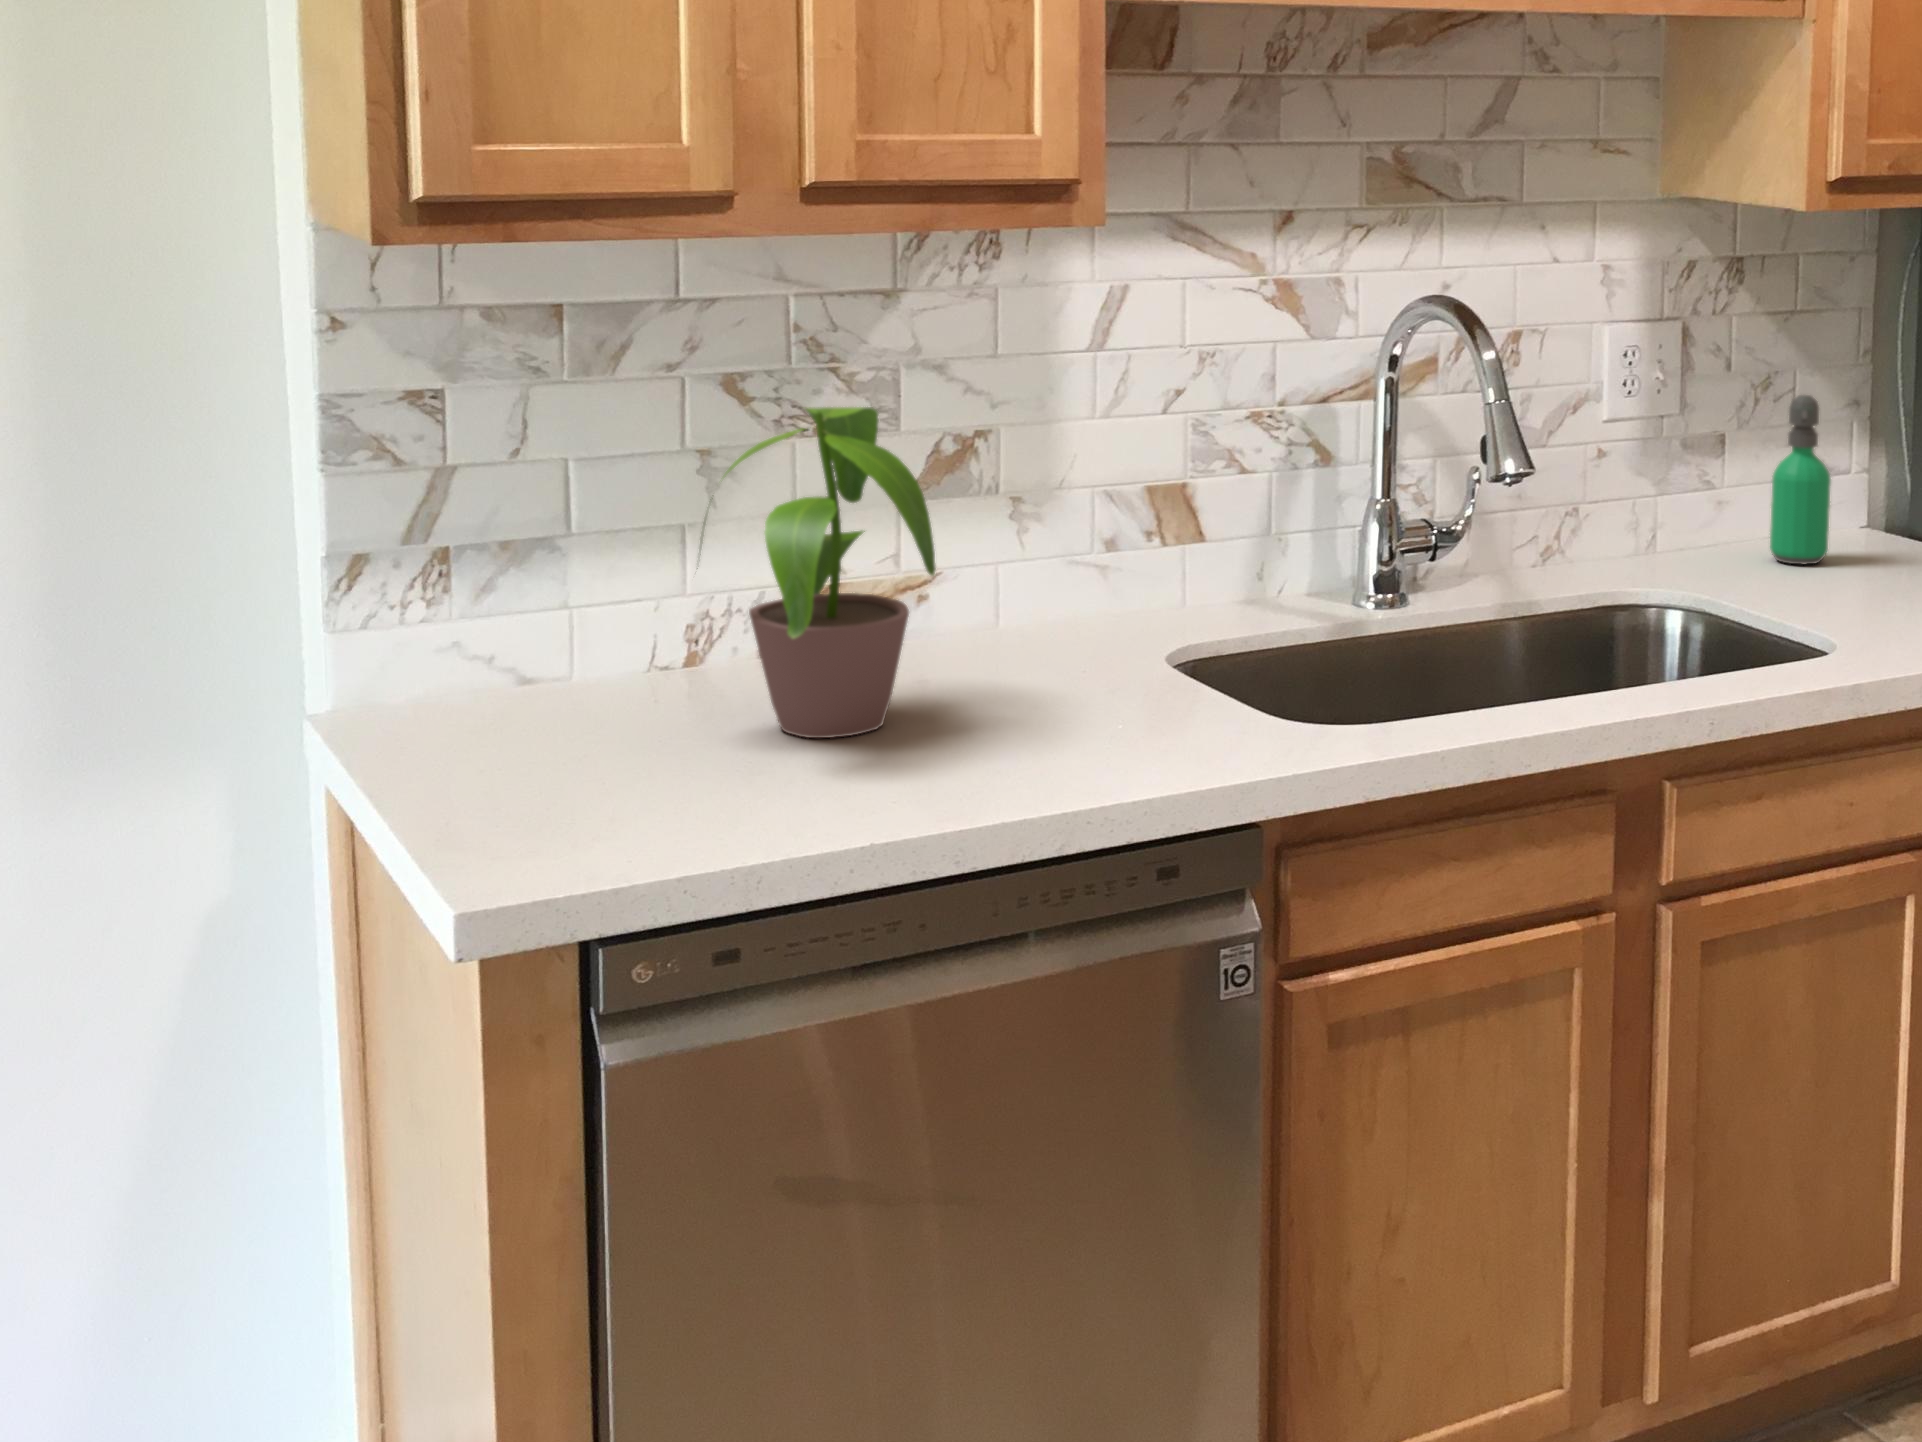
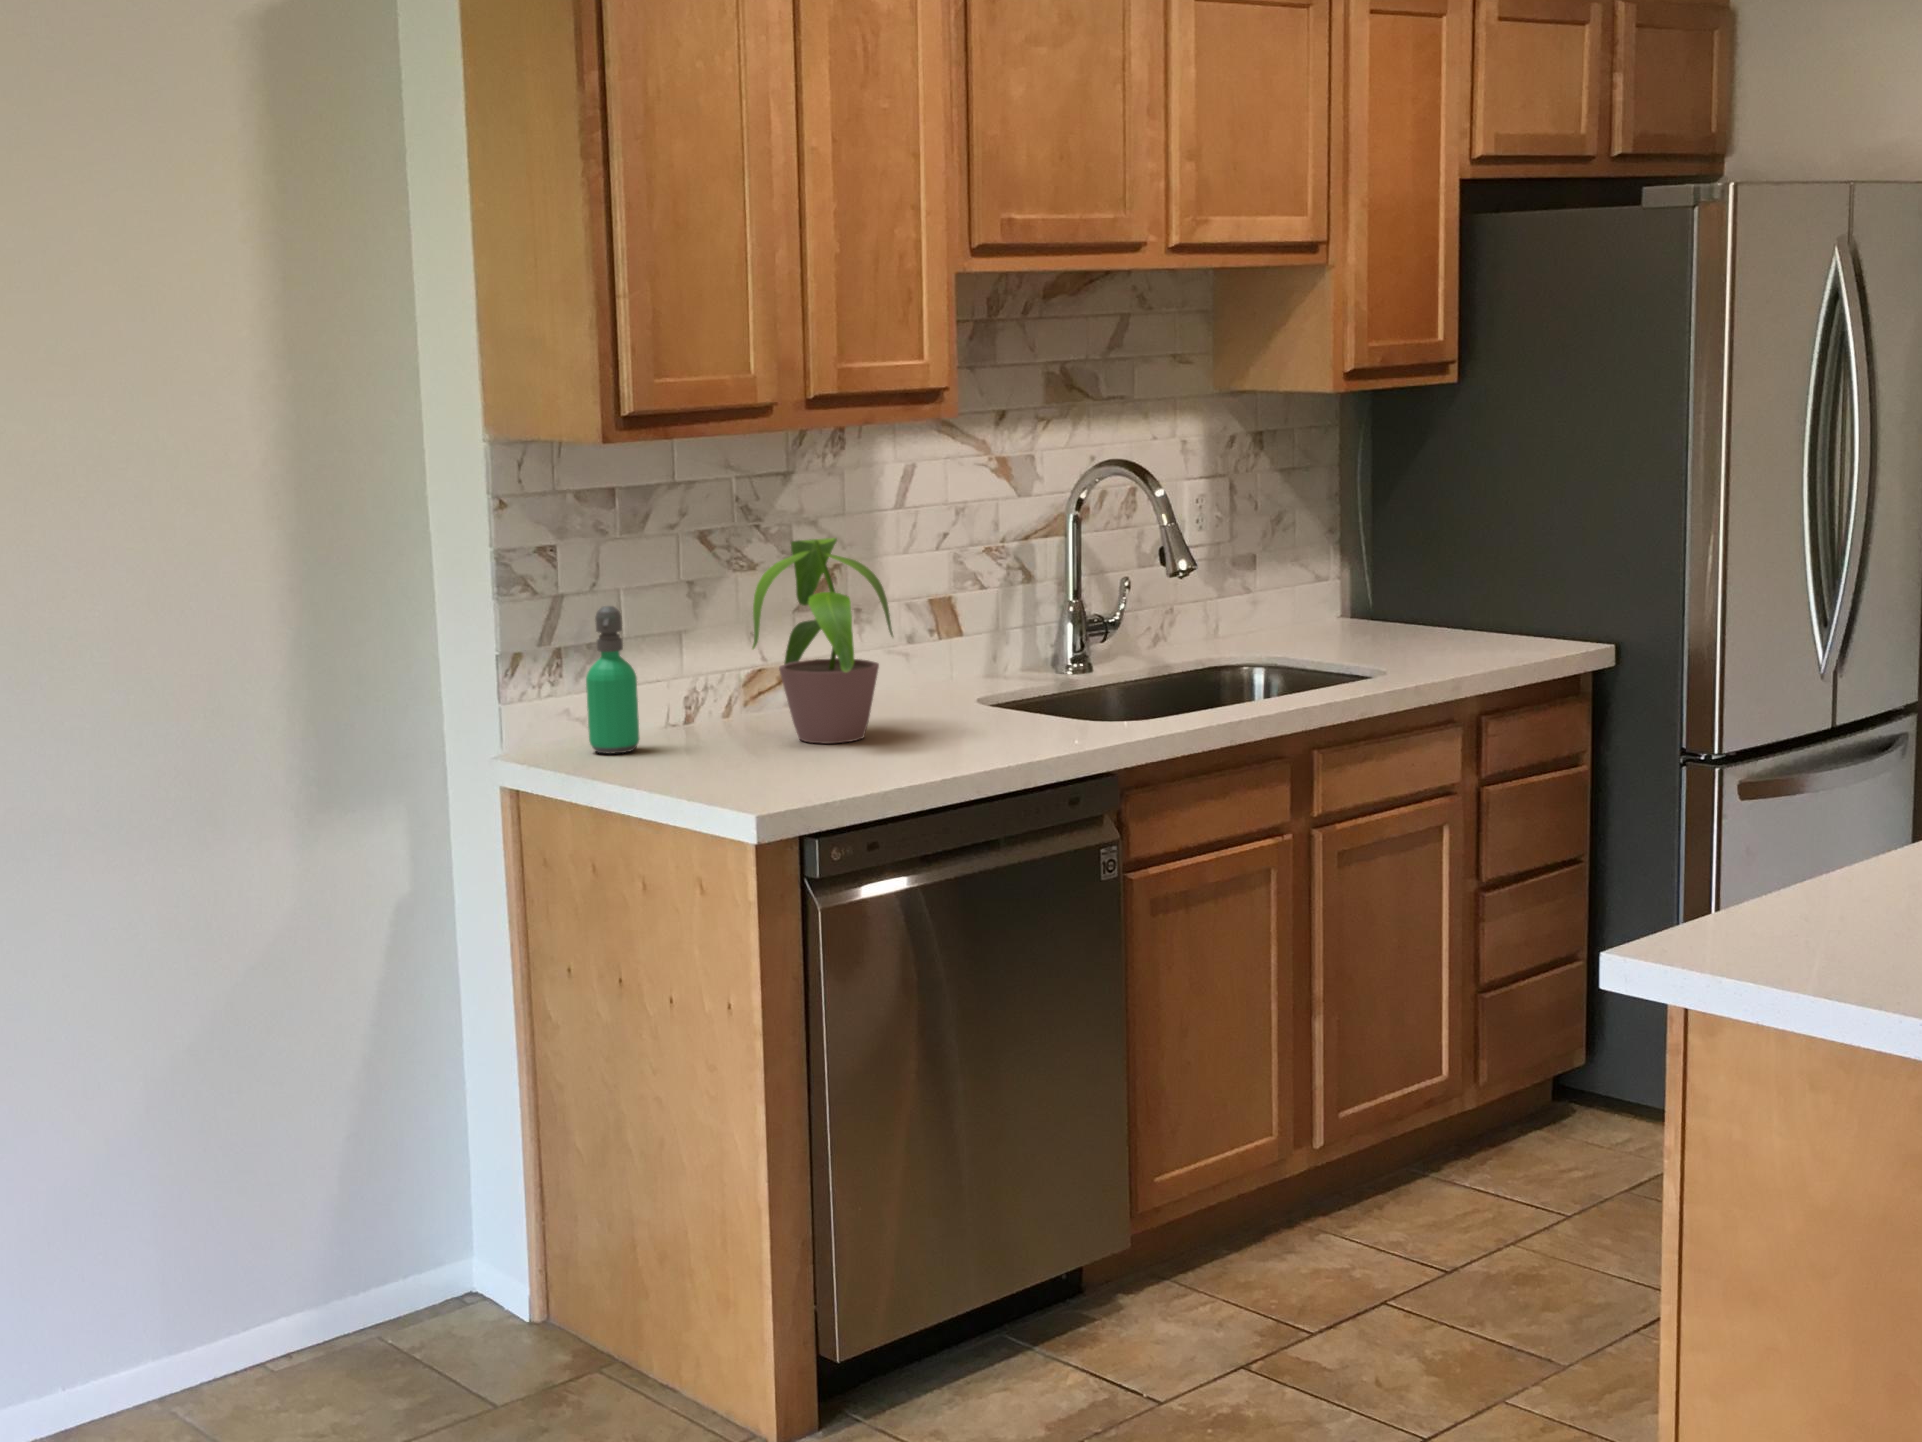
soap dispenser: present [1770,395,1831,564] -> present [586,606,639,754]

